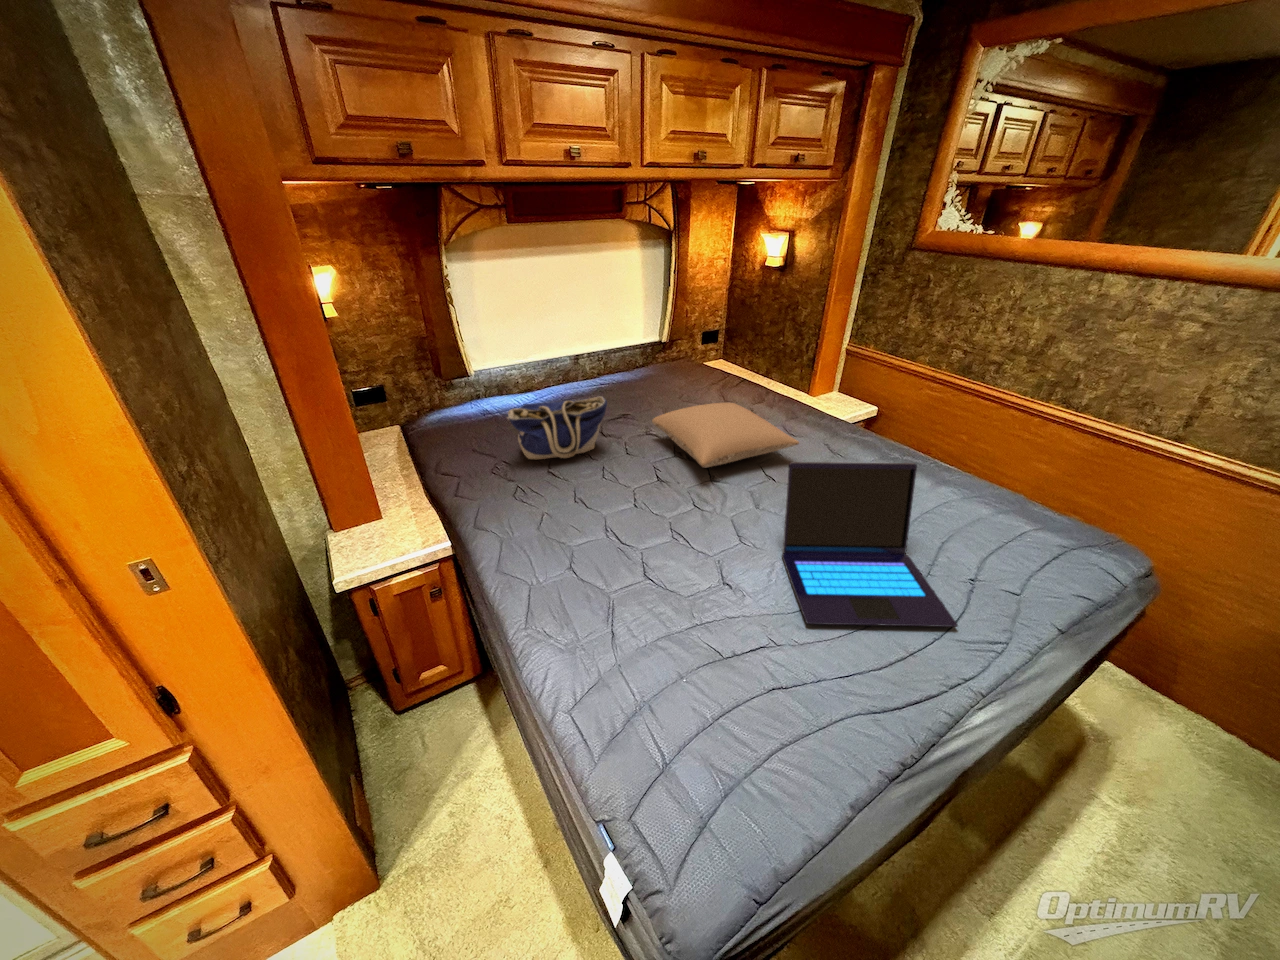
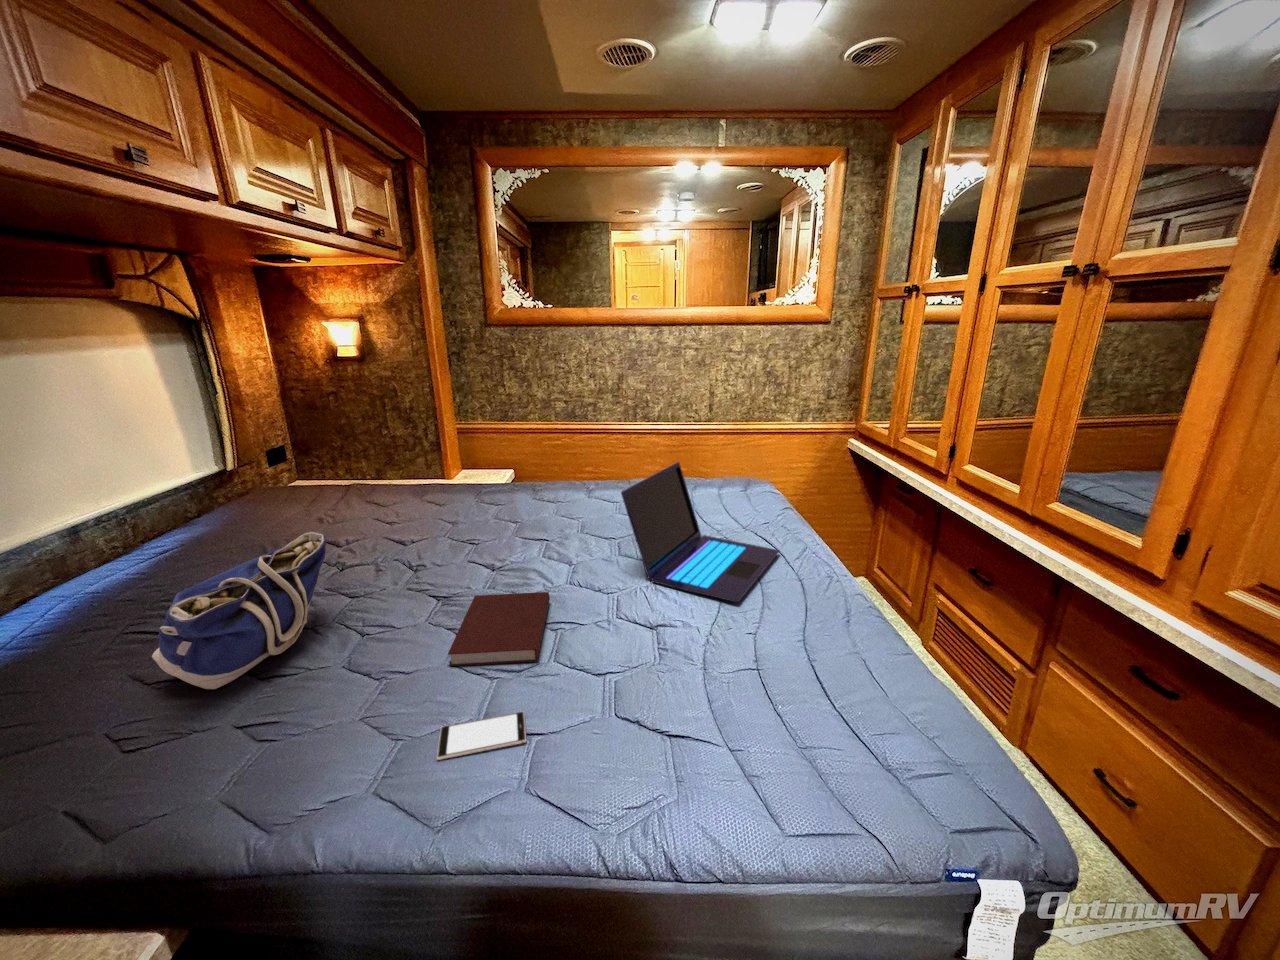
pillow: present [652,403,799,467] -> none [364,492,543,560]
notebook: none [597,484,697,545] -> present [448,592,550,666]
smartphone: none [526,539,579,577] -> present [437,712,526,760]

